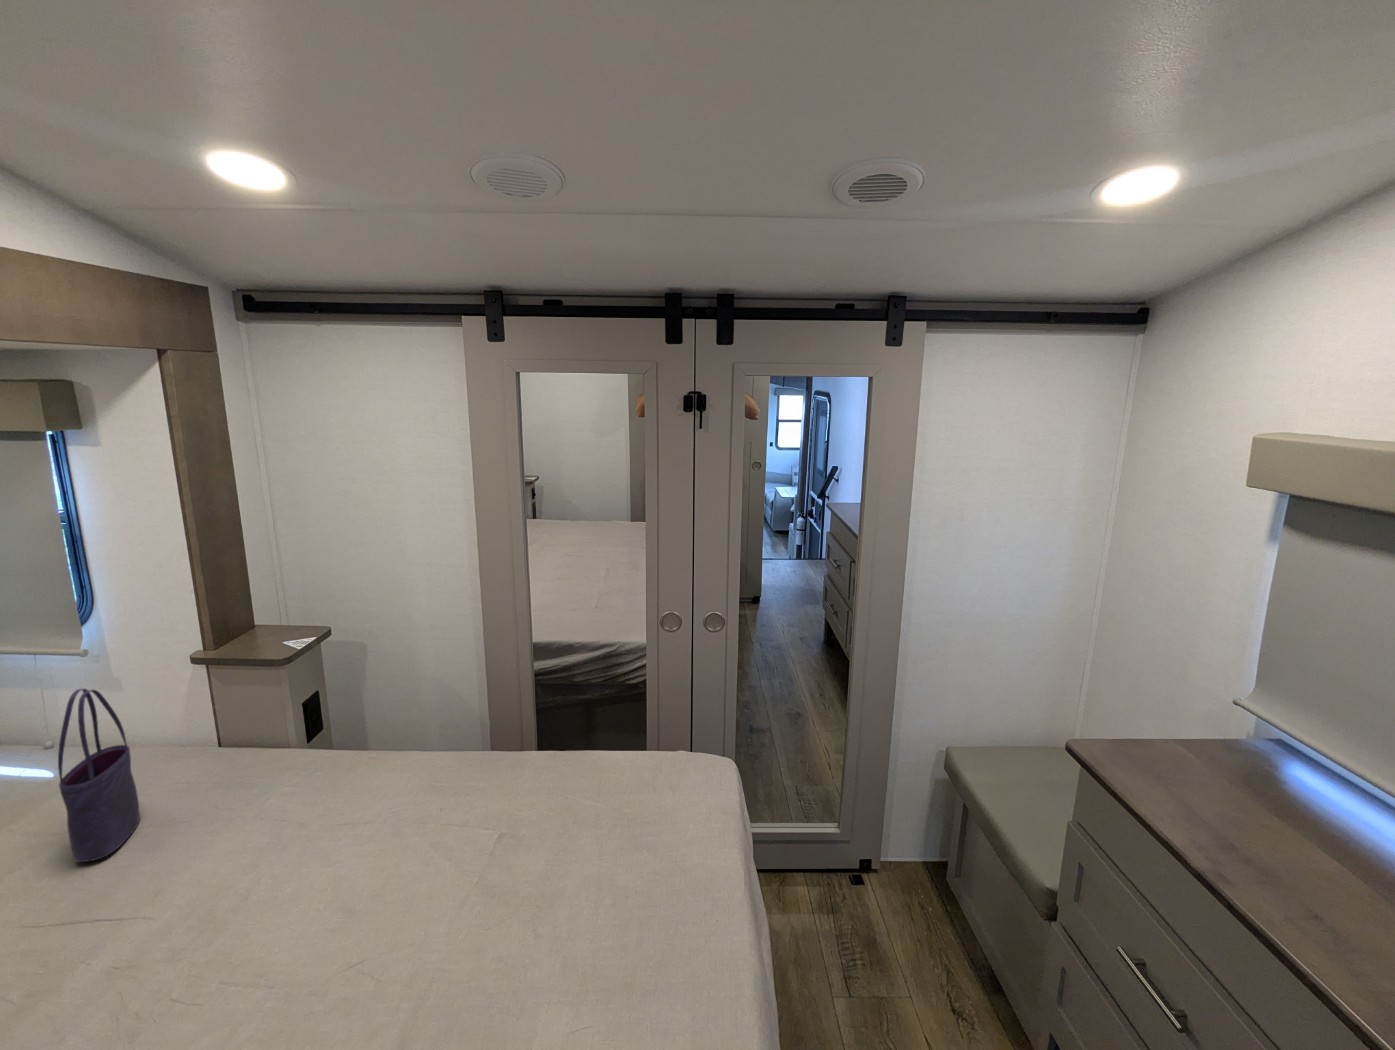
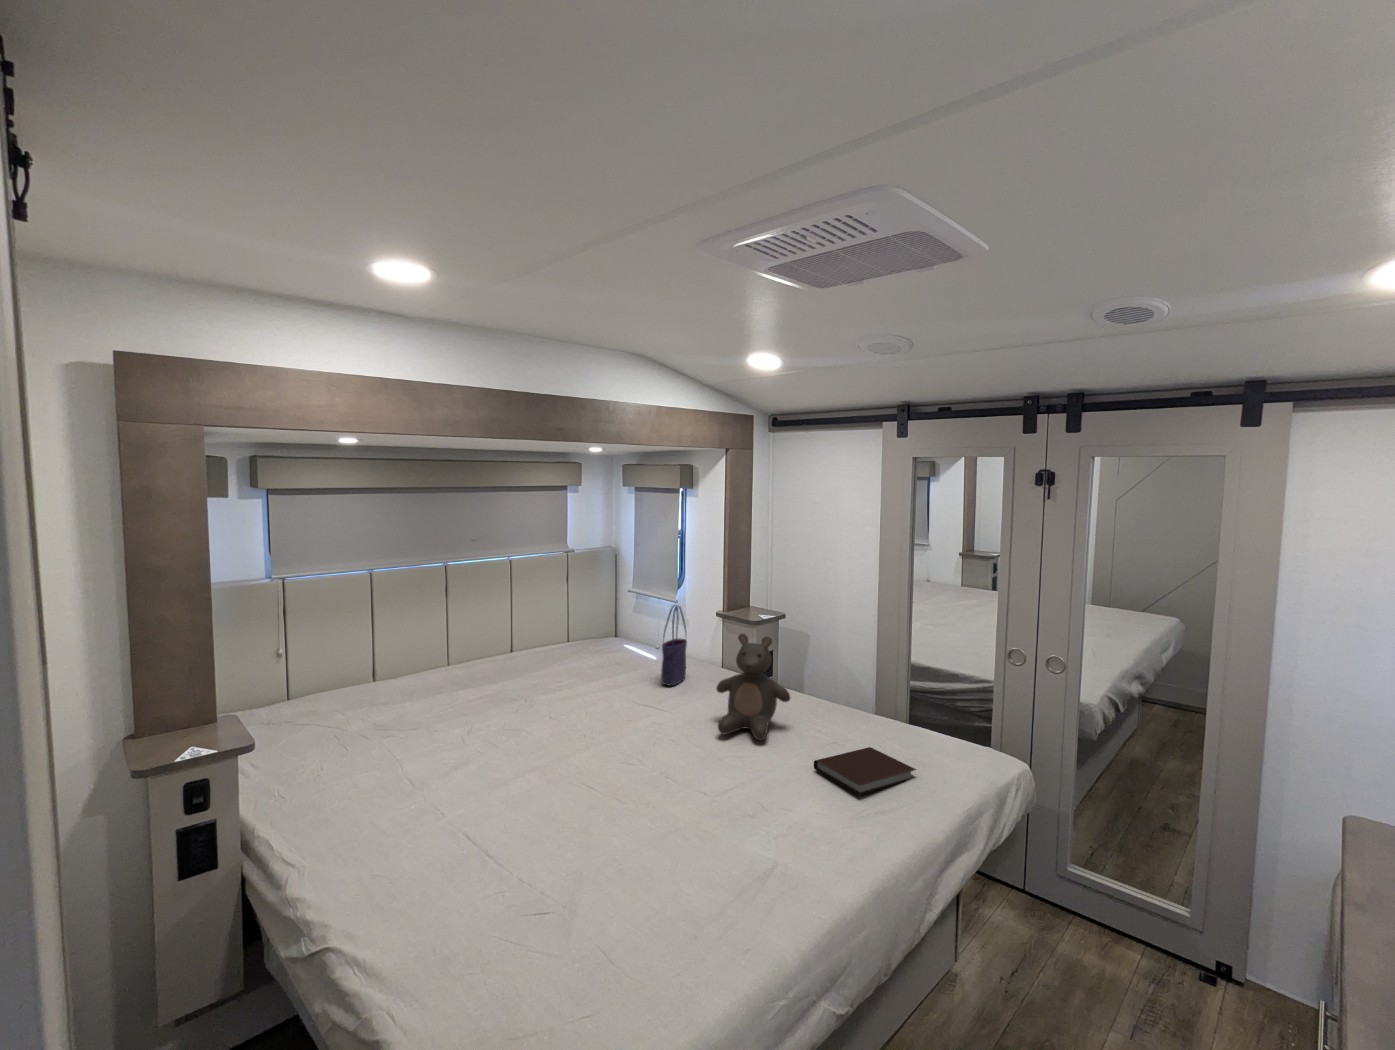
teddy bear: none [237,722,408,957] -> present [716,634,790,740]
notebook: none [498,844,652,977] -> present [814,747,916,795]

